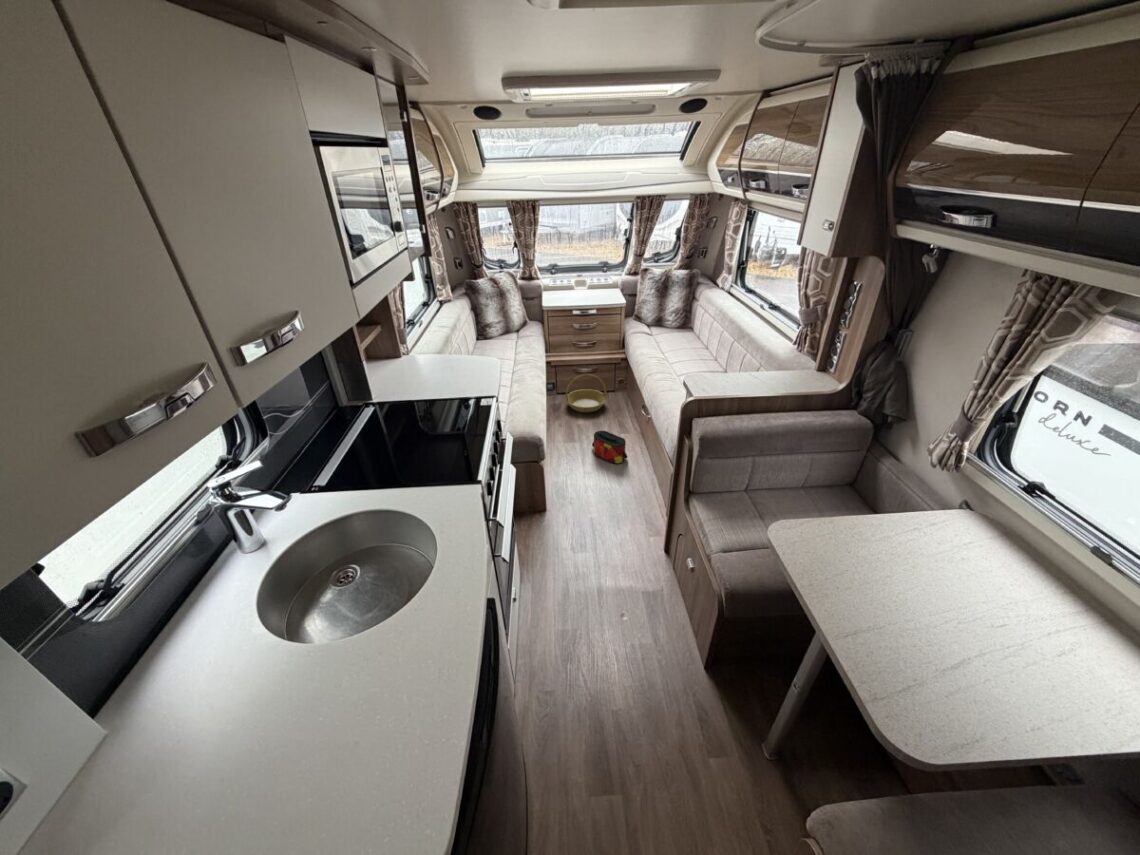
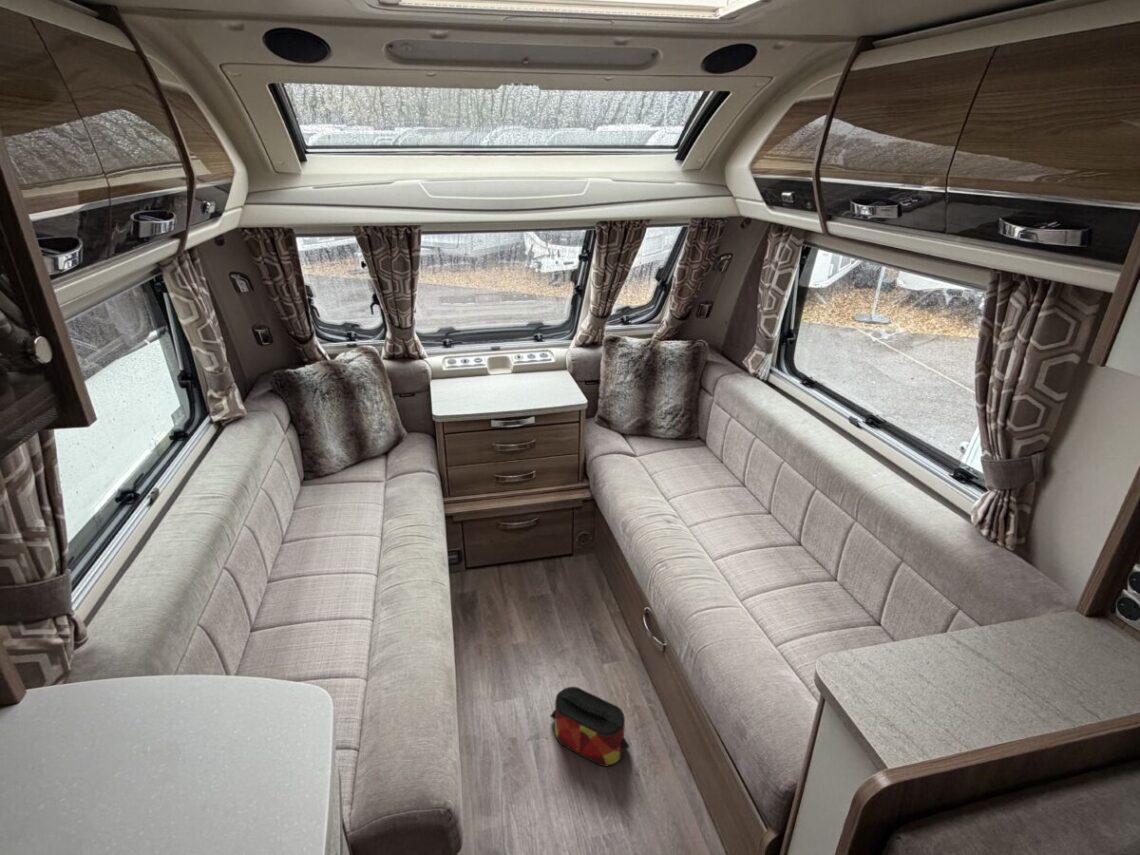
basket: present [566,374,606,412] -> none [485,542,563,617]

